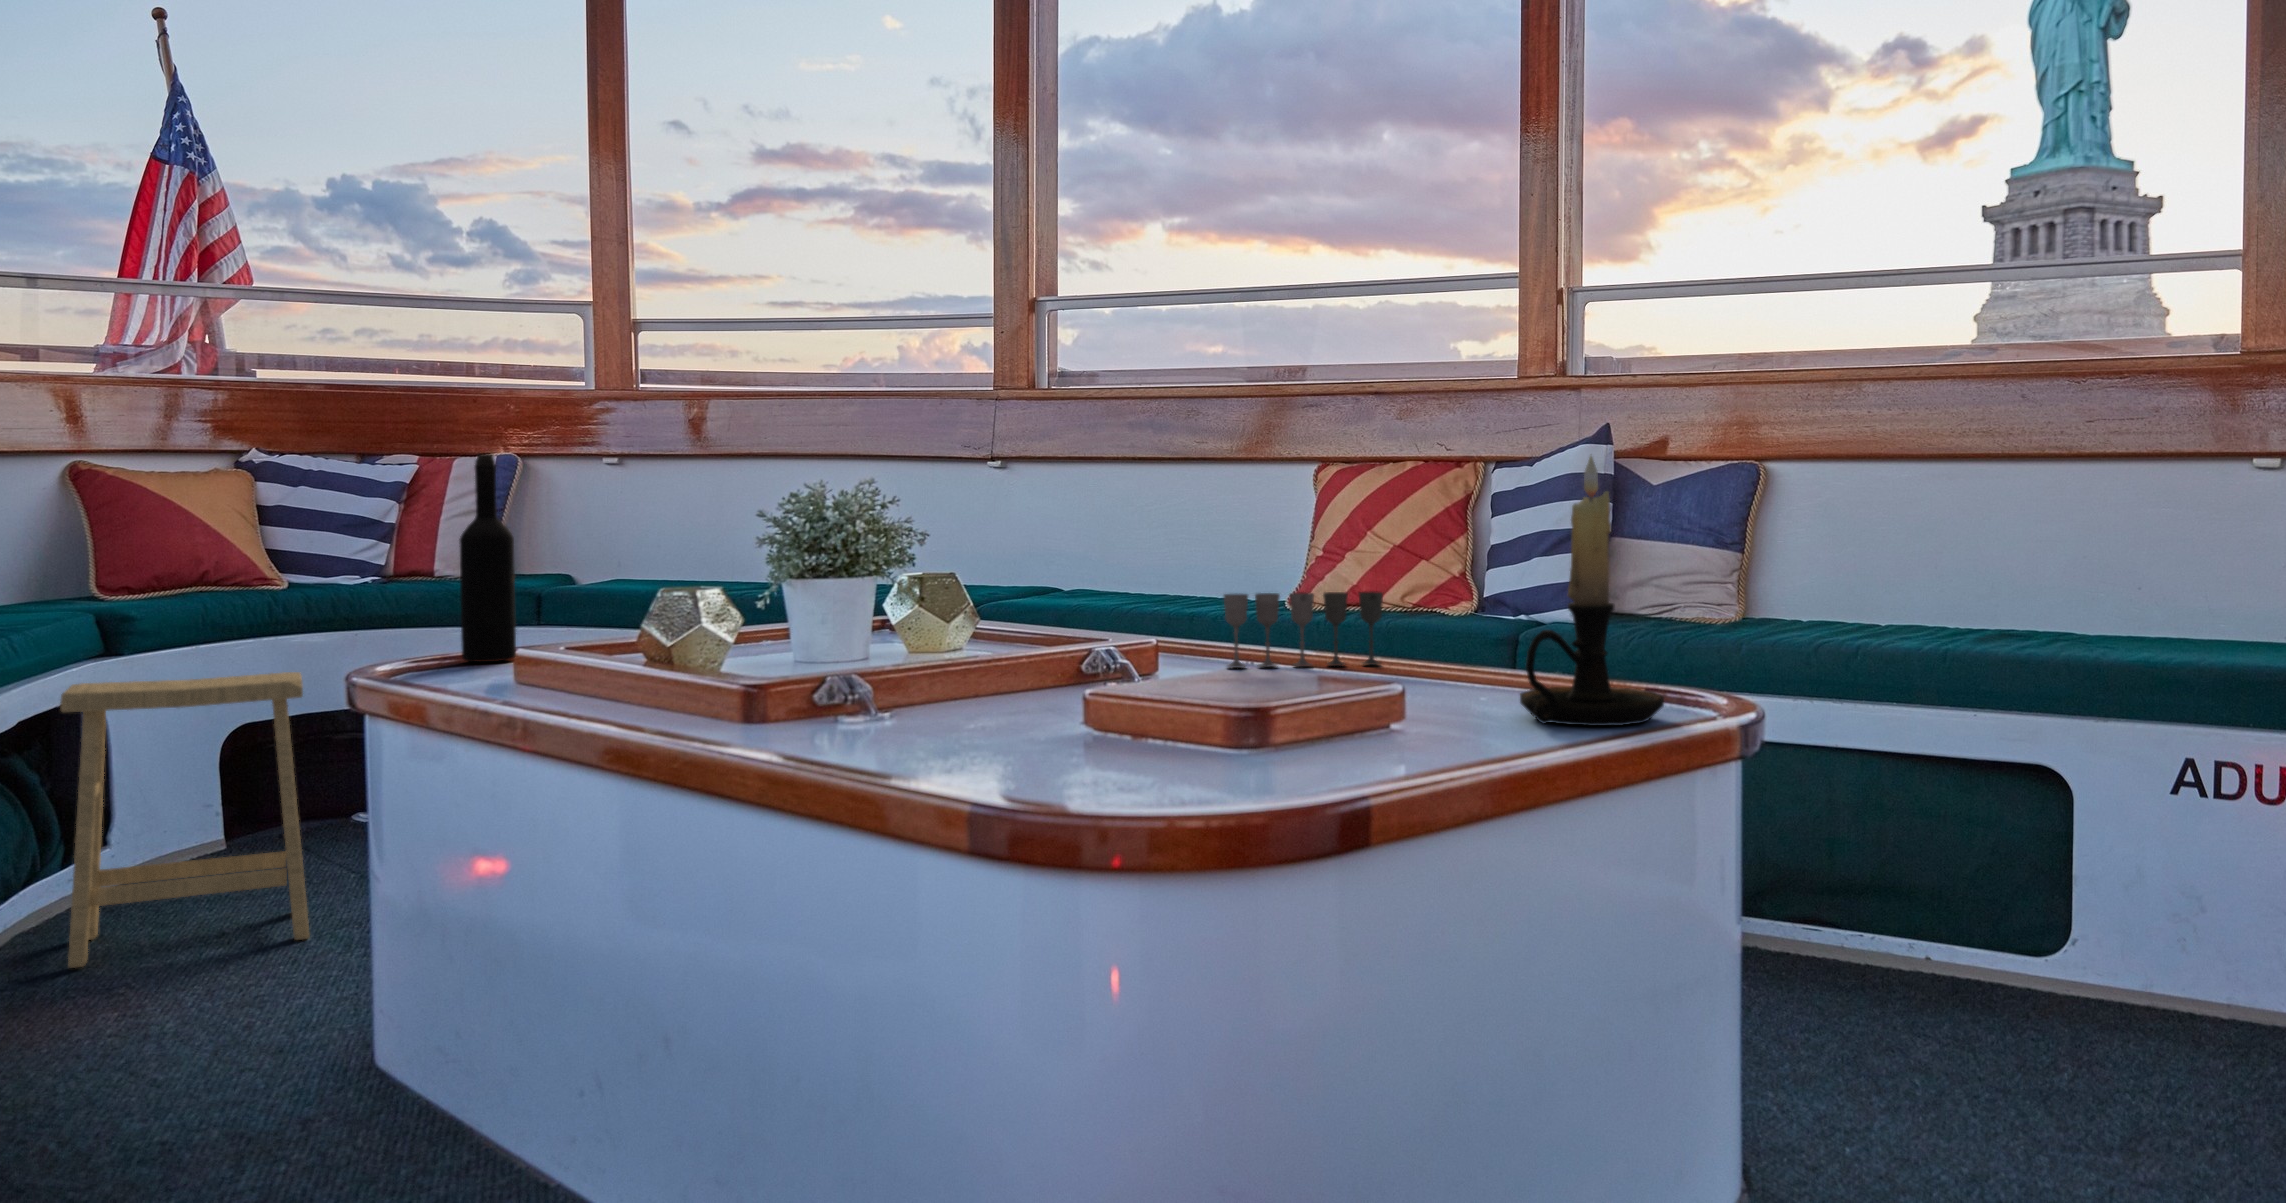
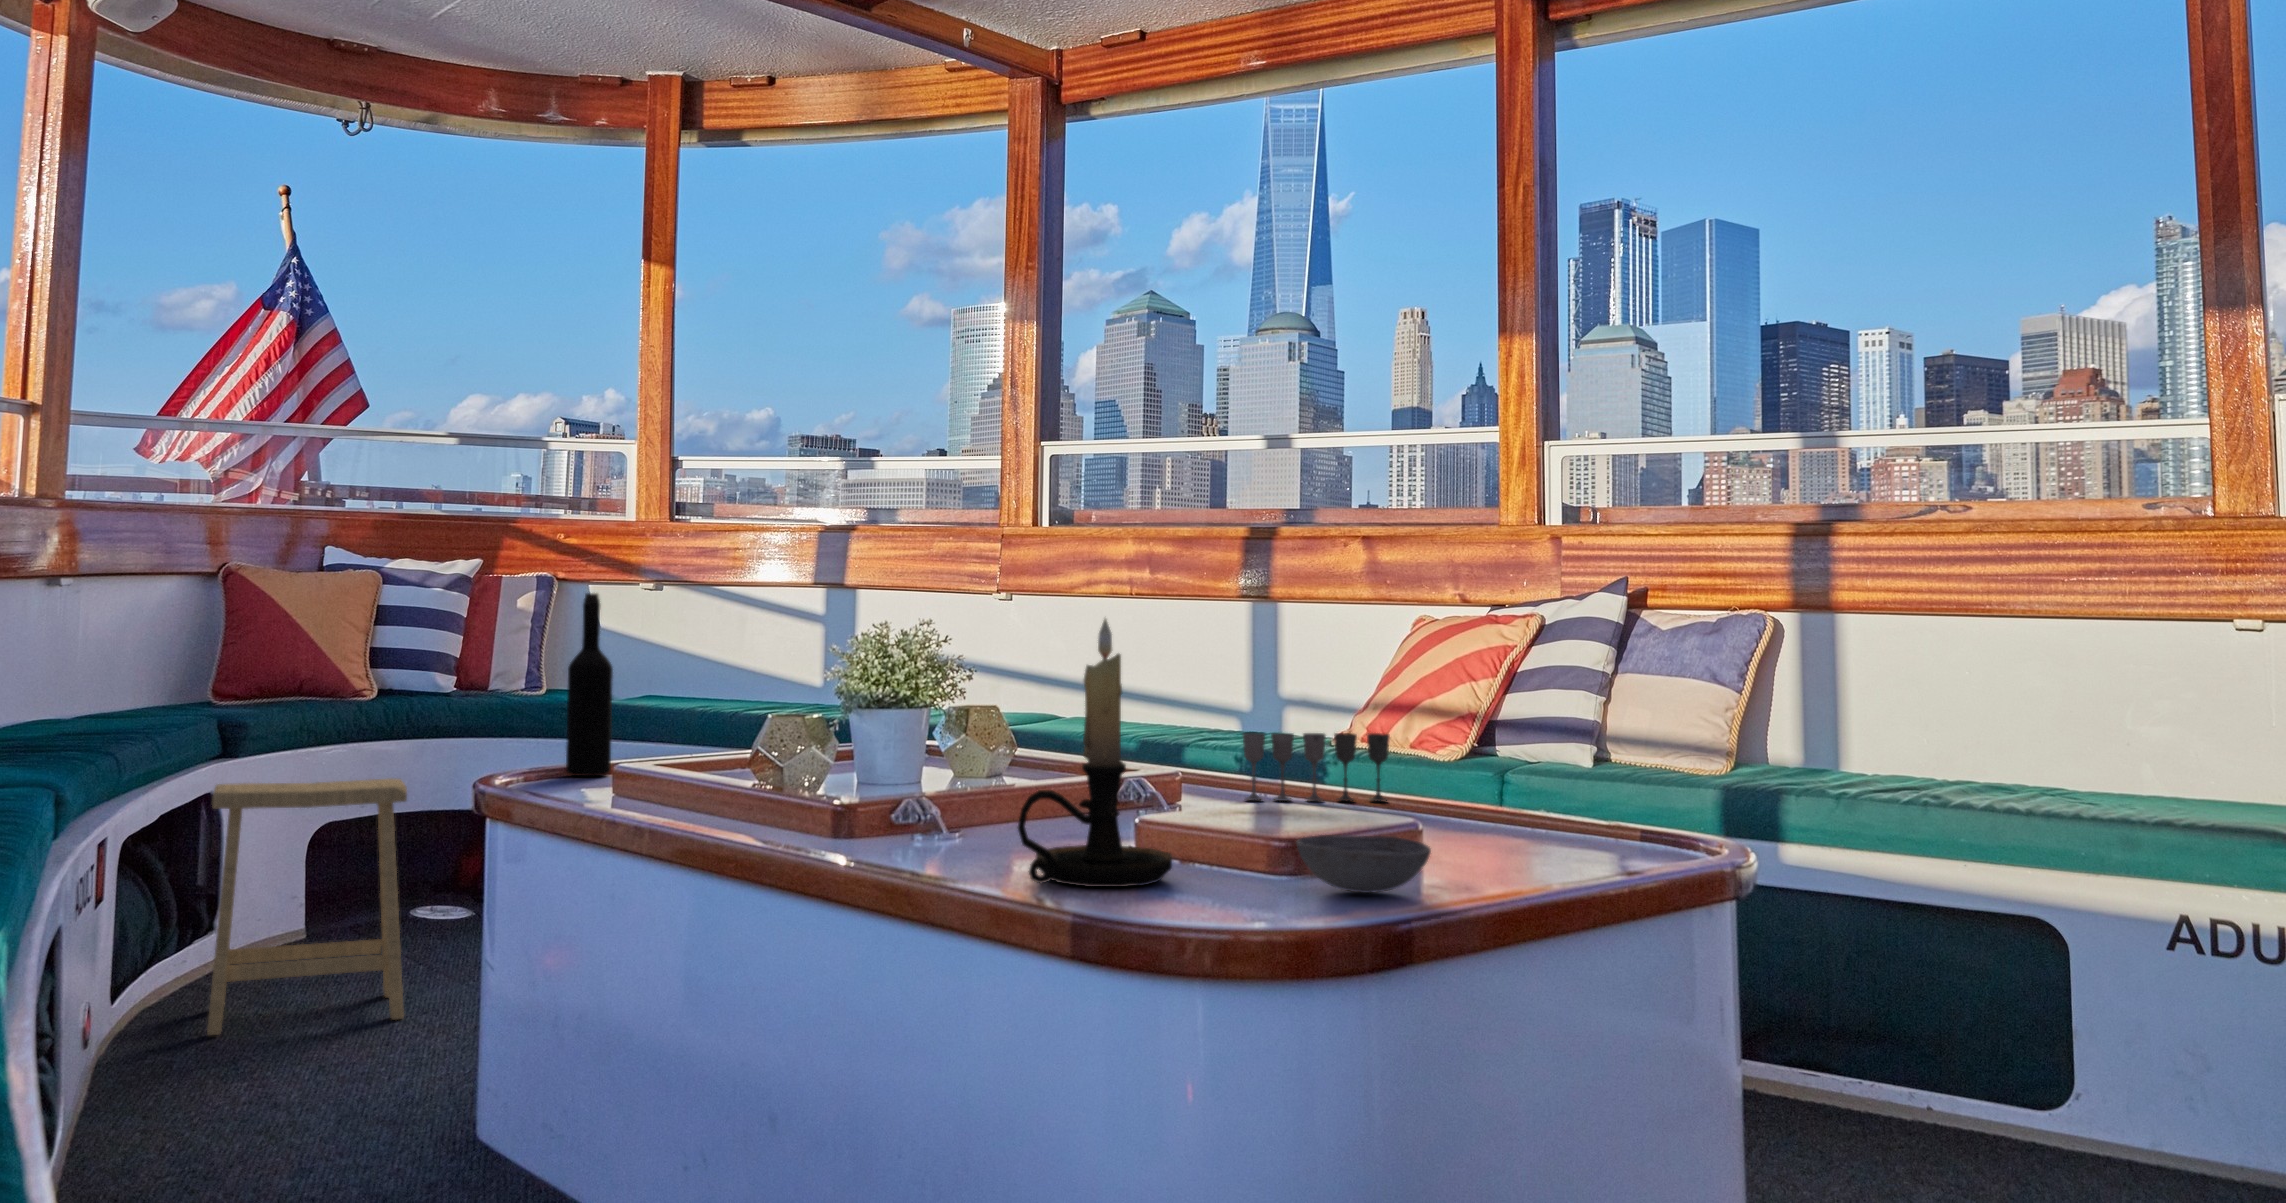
candle holder: present [1520,456,1664,726] -> present [1018,619,1172,887]
bowl: none [1253,702,1405,766] -> present [1296,835,1431,893]

